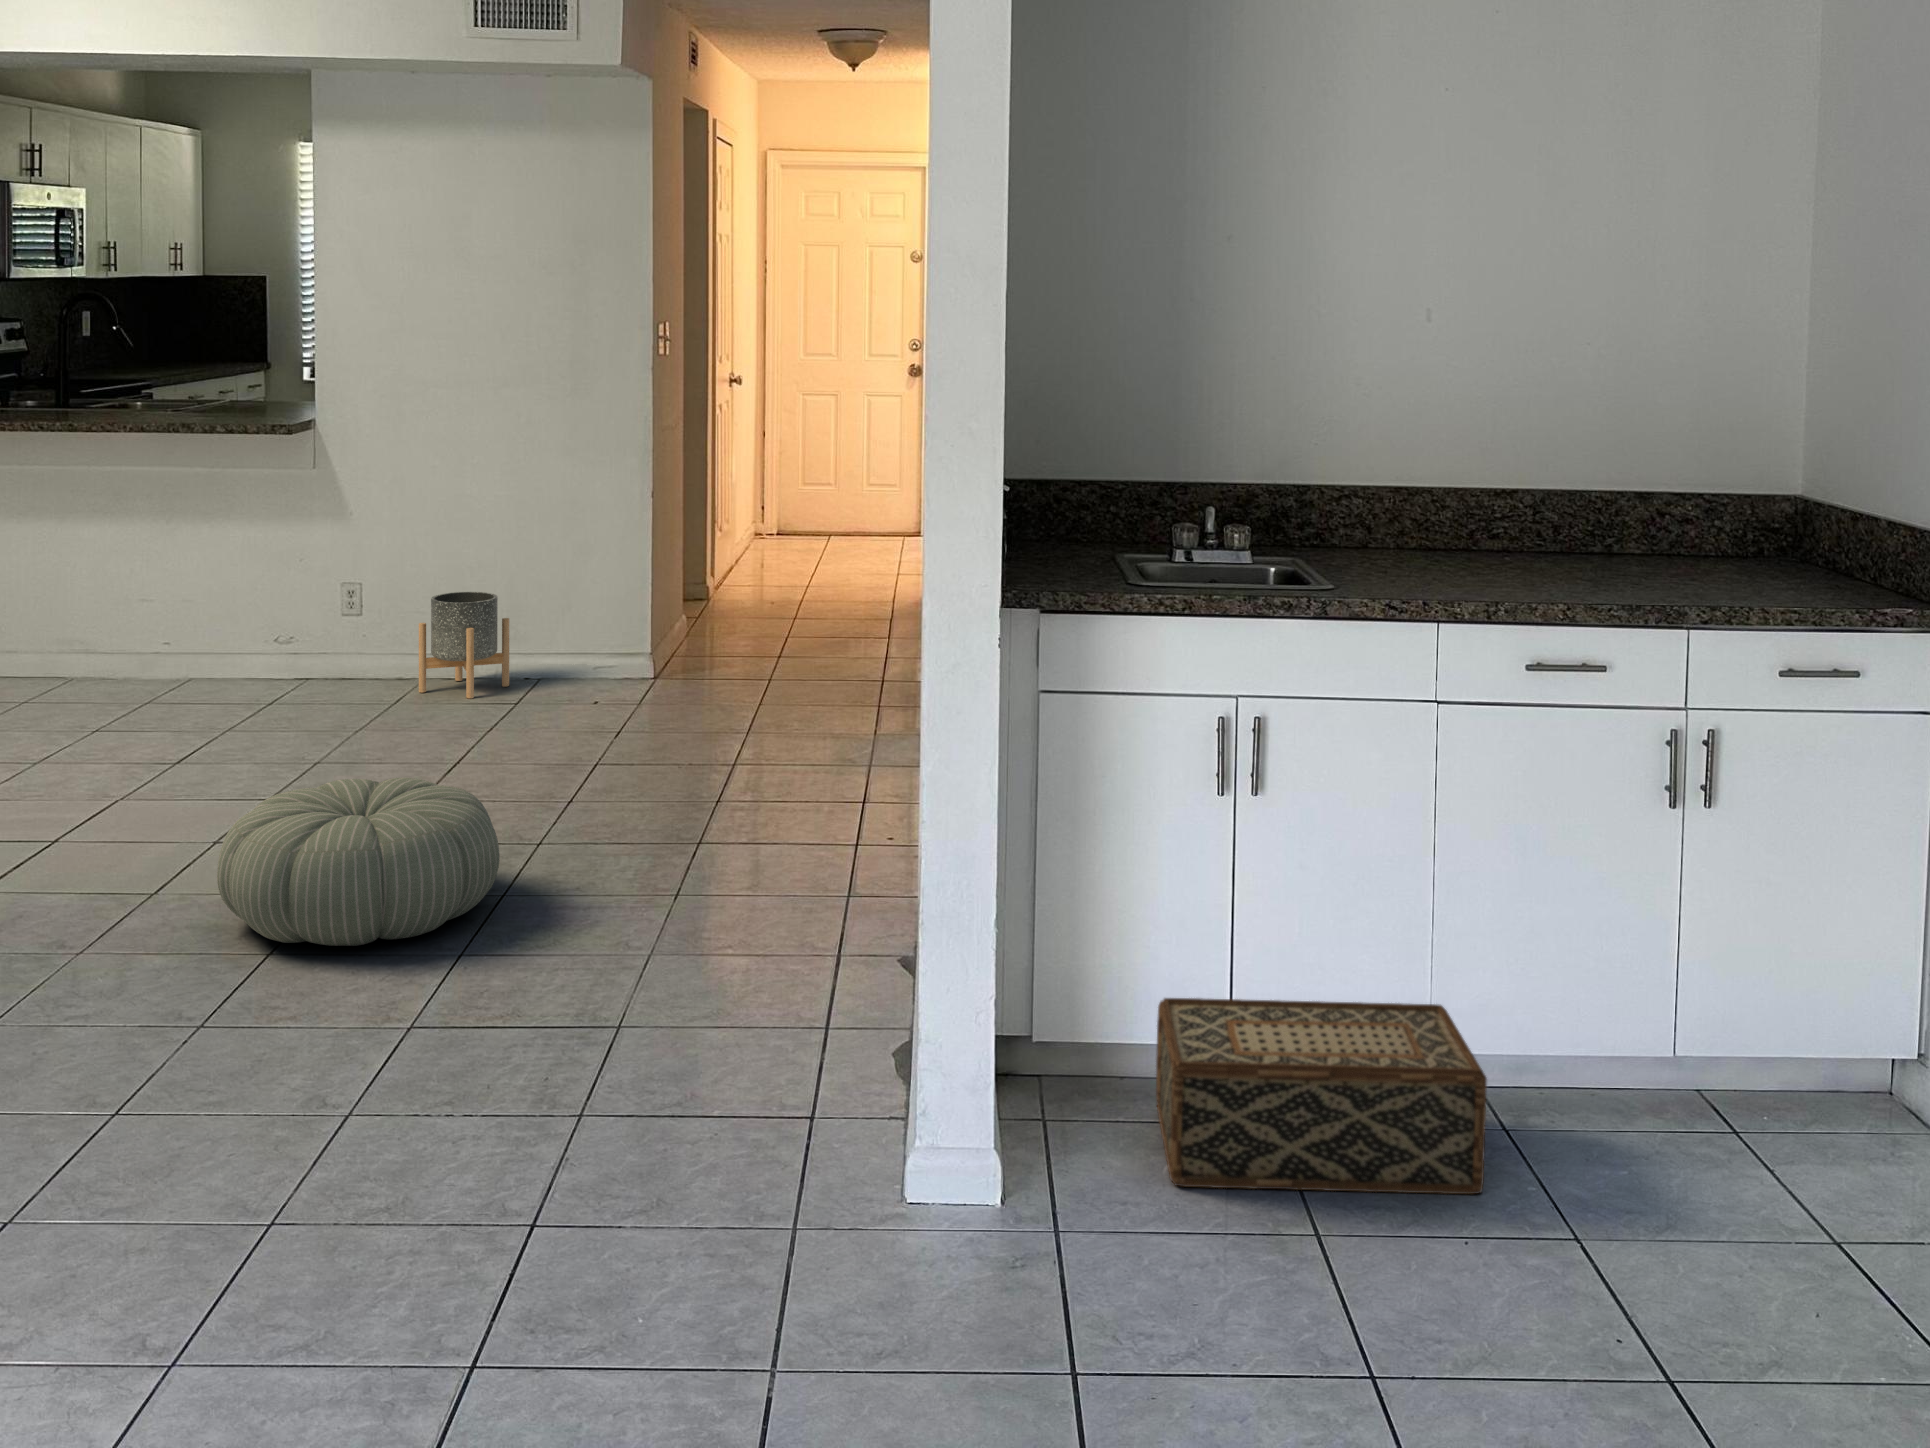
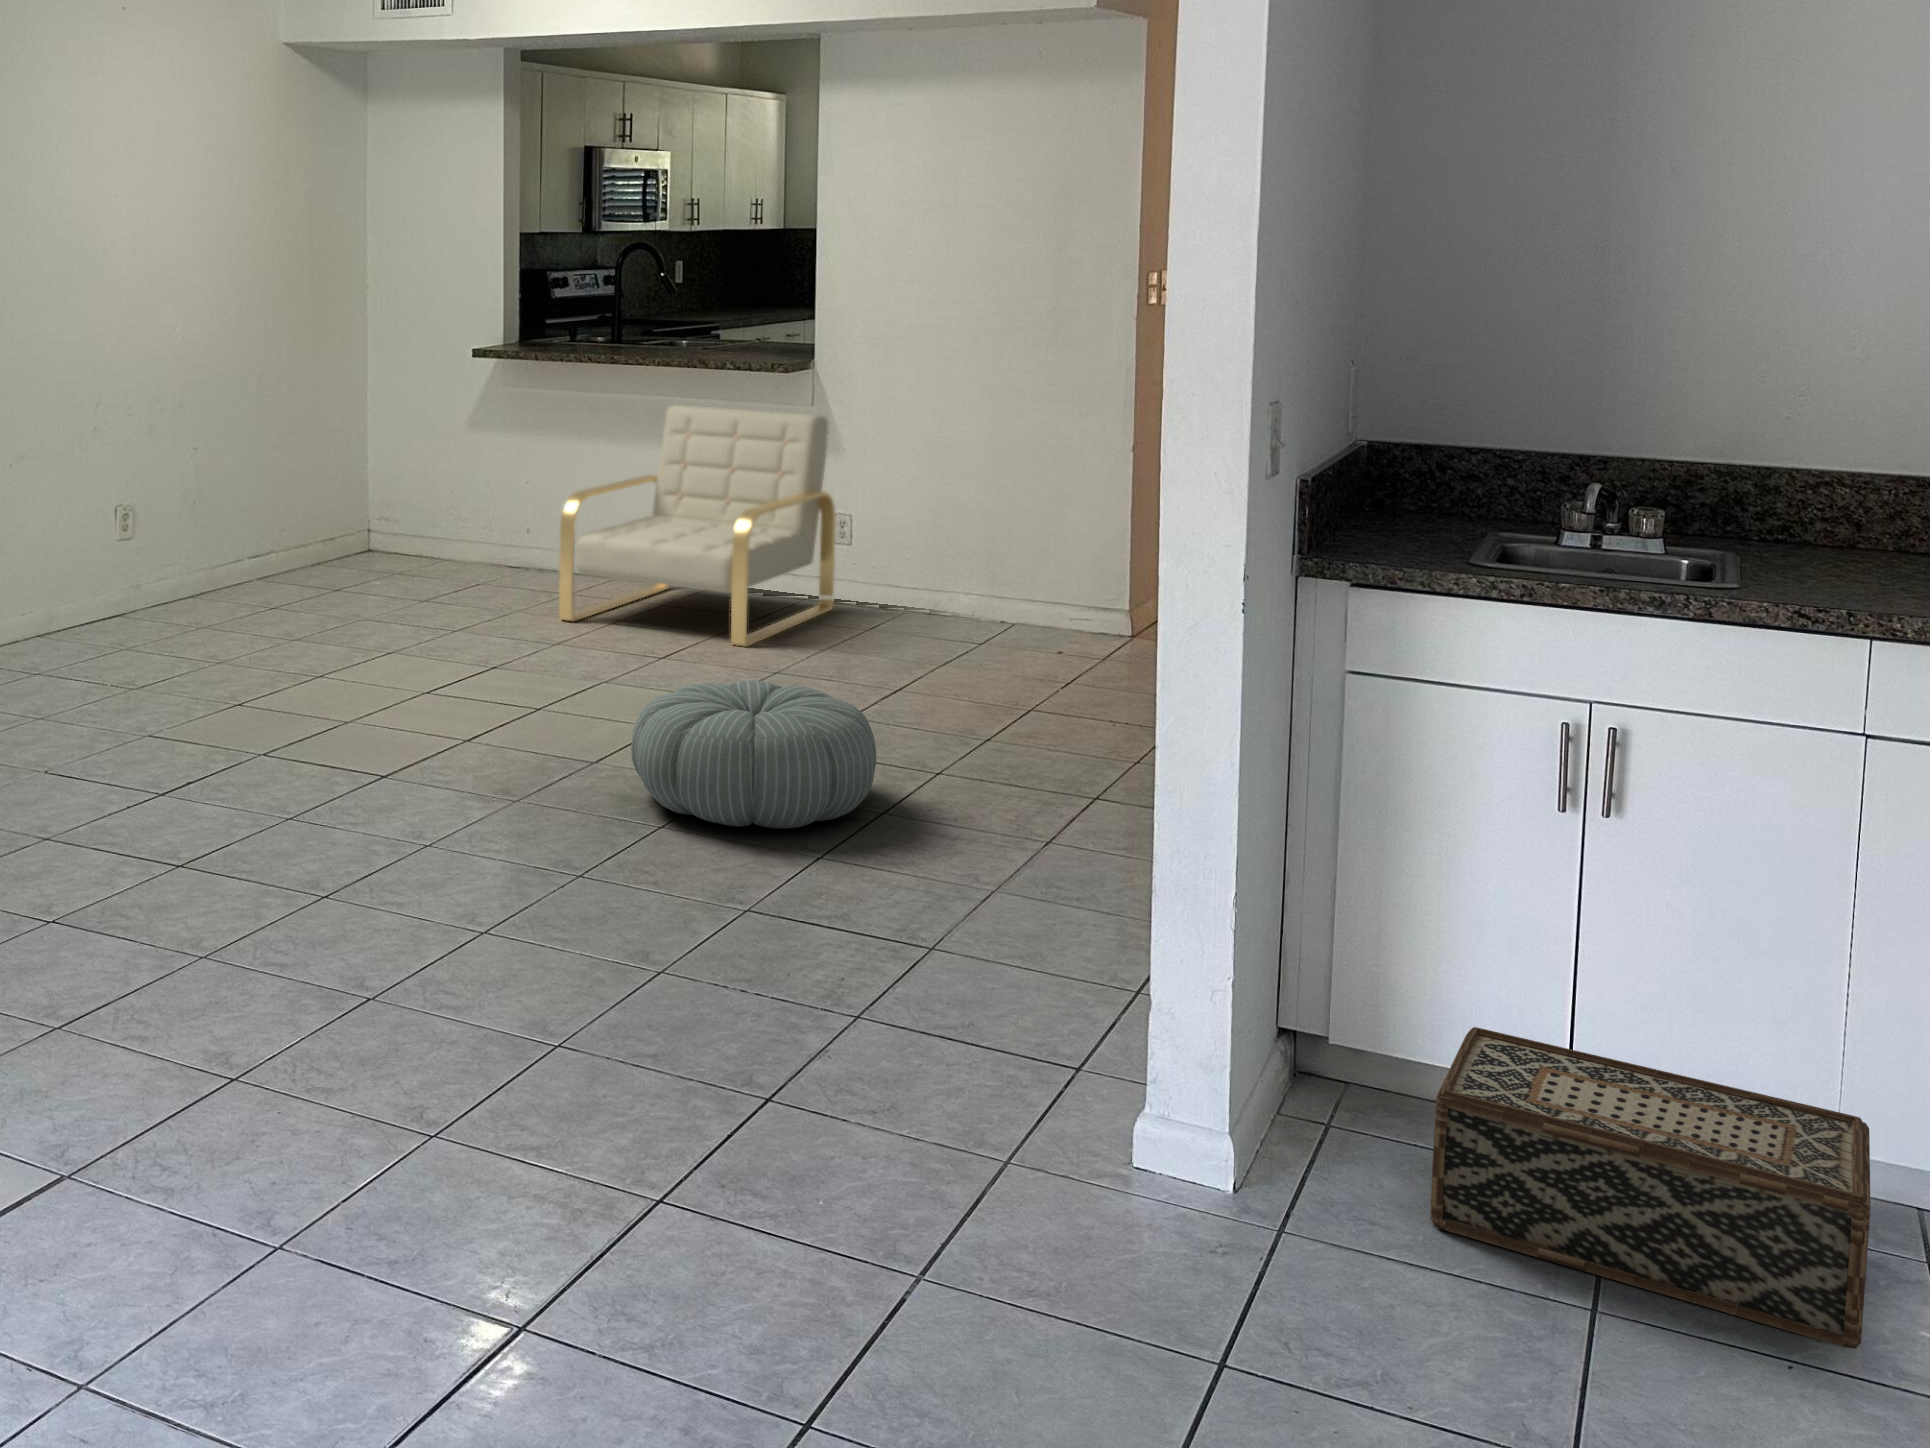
armchair: none [19,476,338,739] -> present [559,405,836,647]
planter: present [419,592,509,699] -> none [902,533,992,636]

